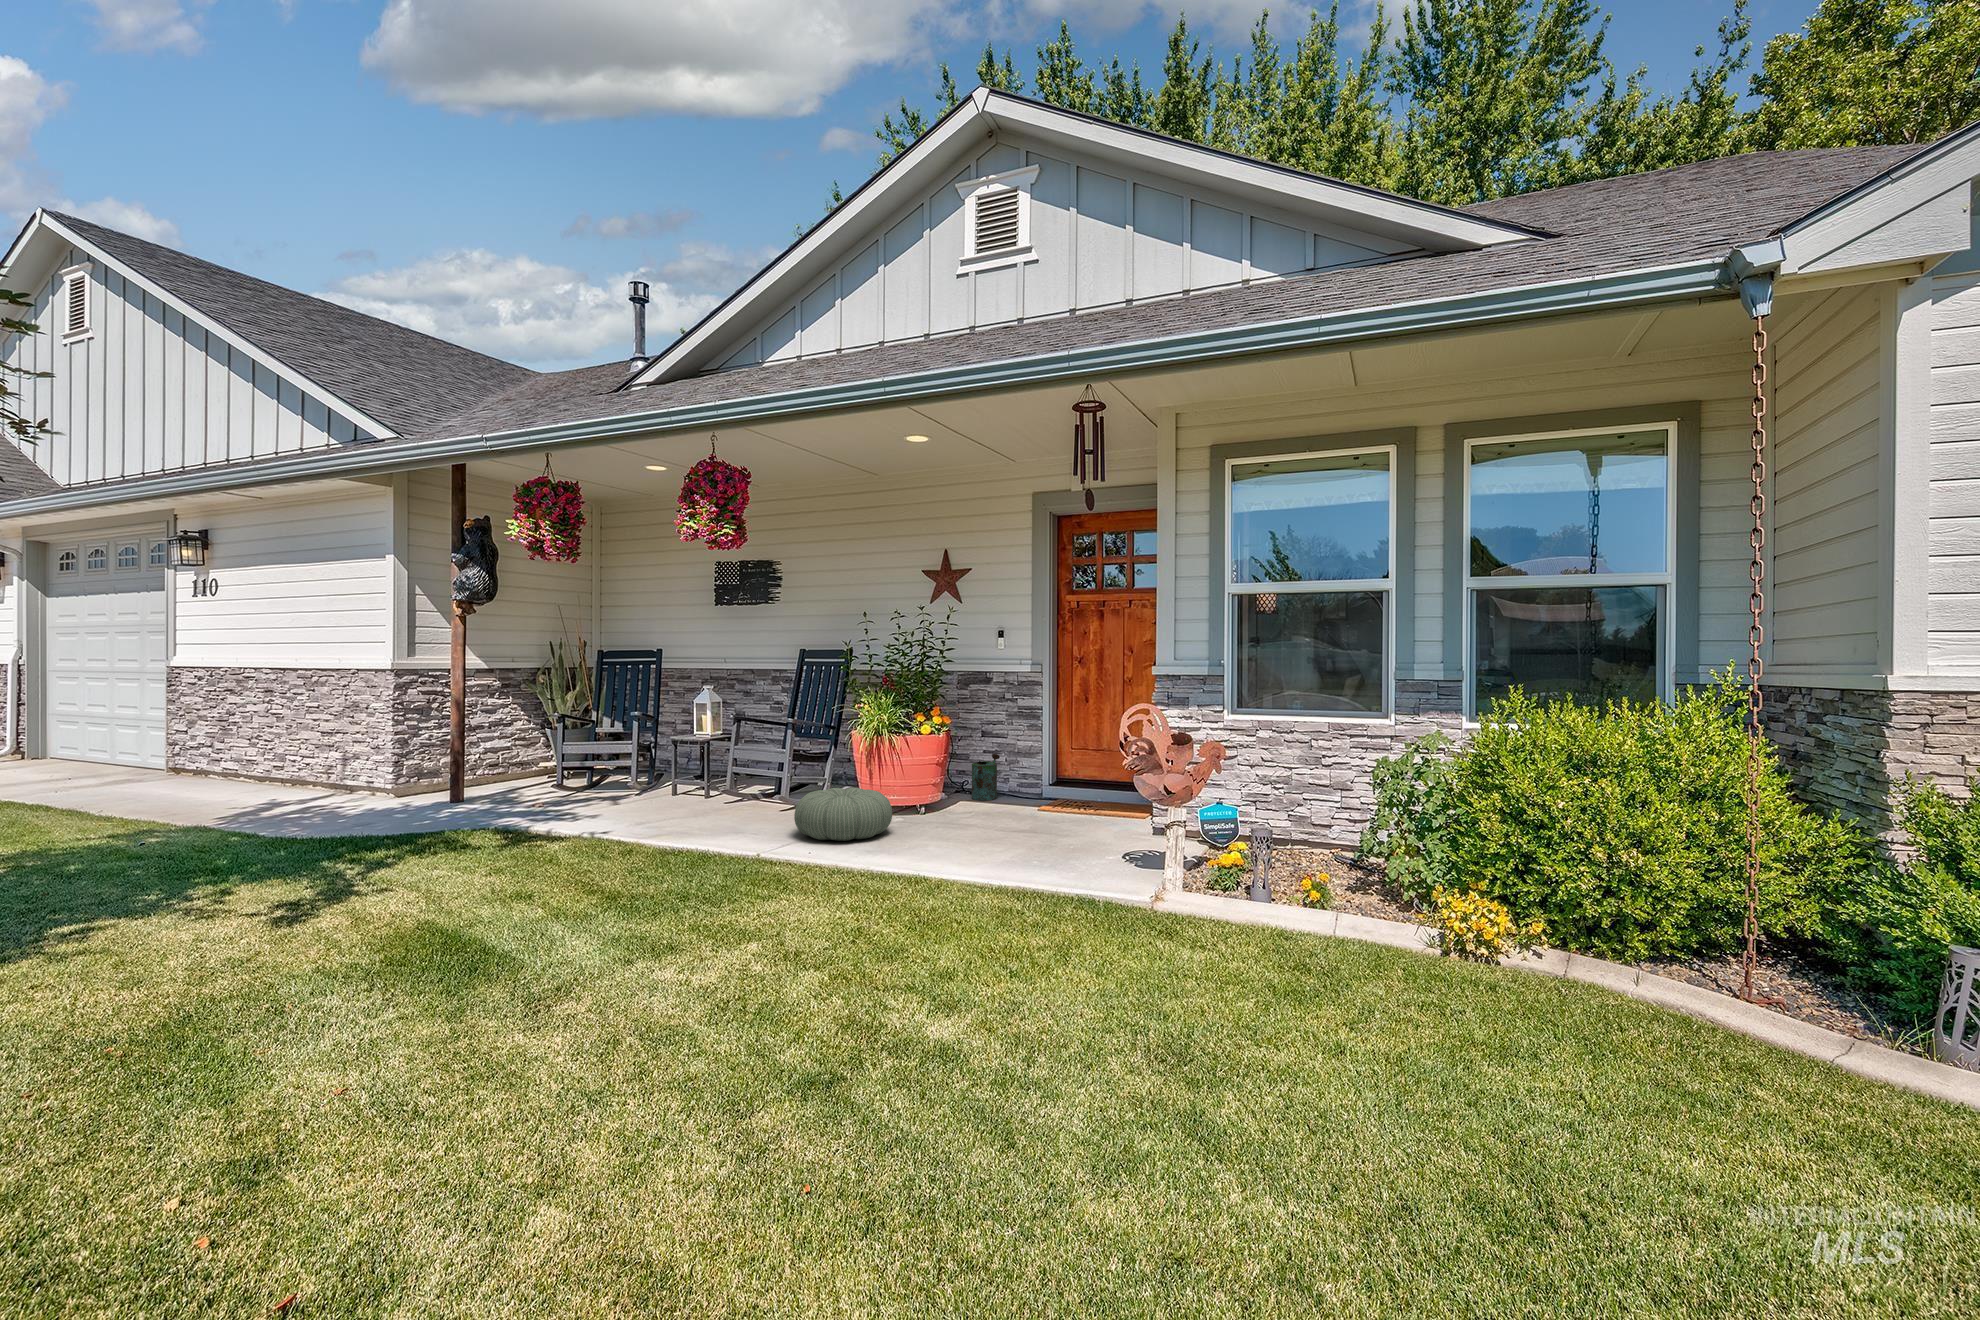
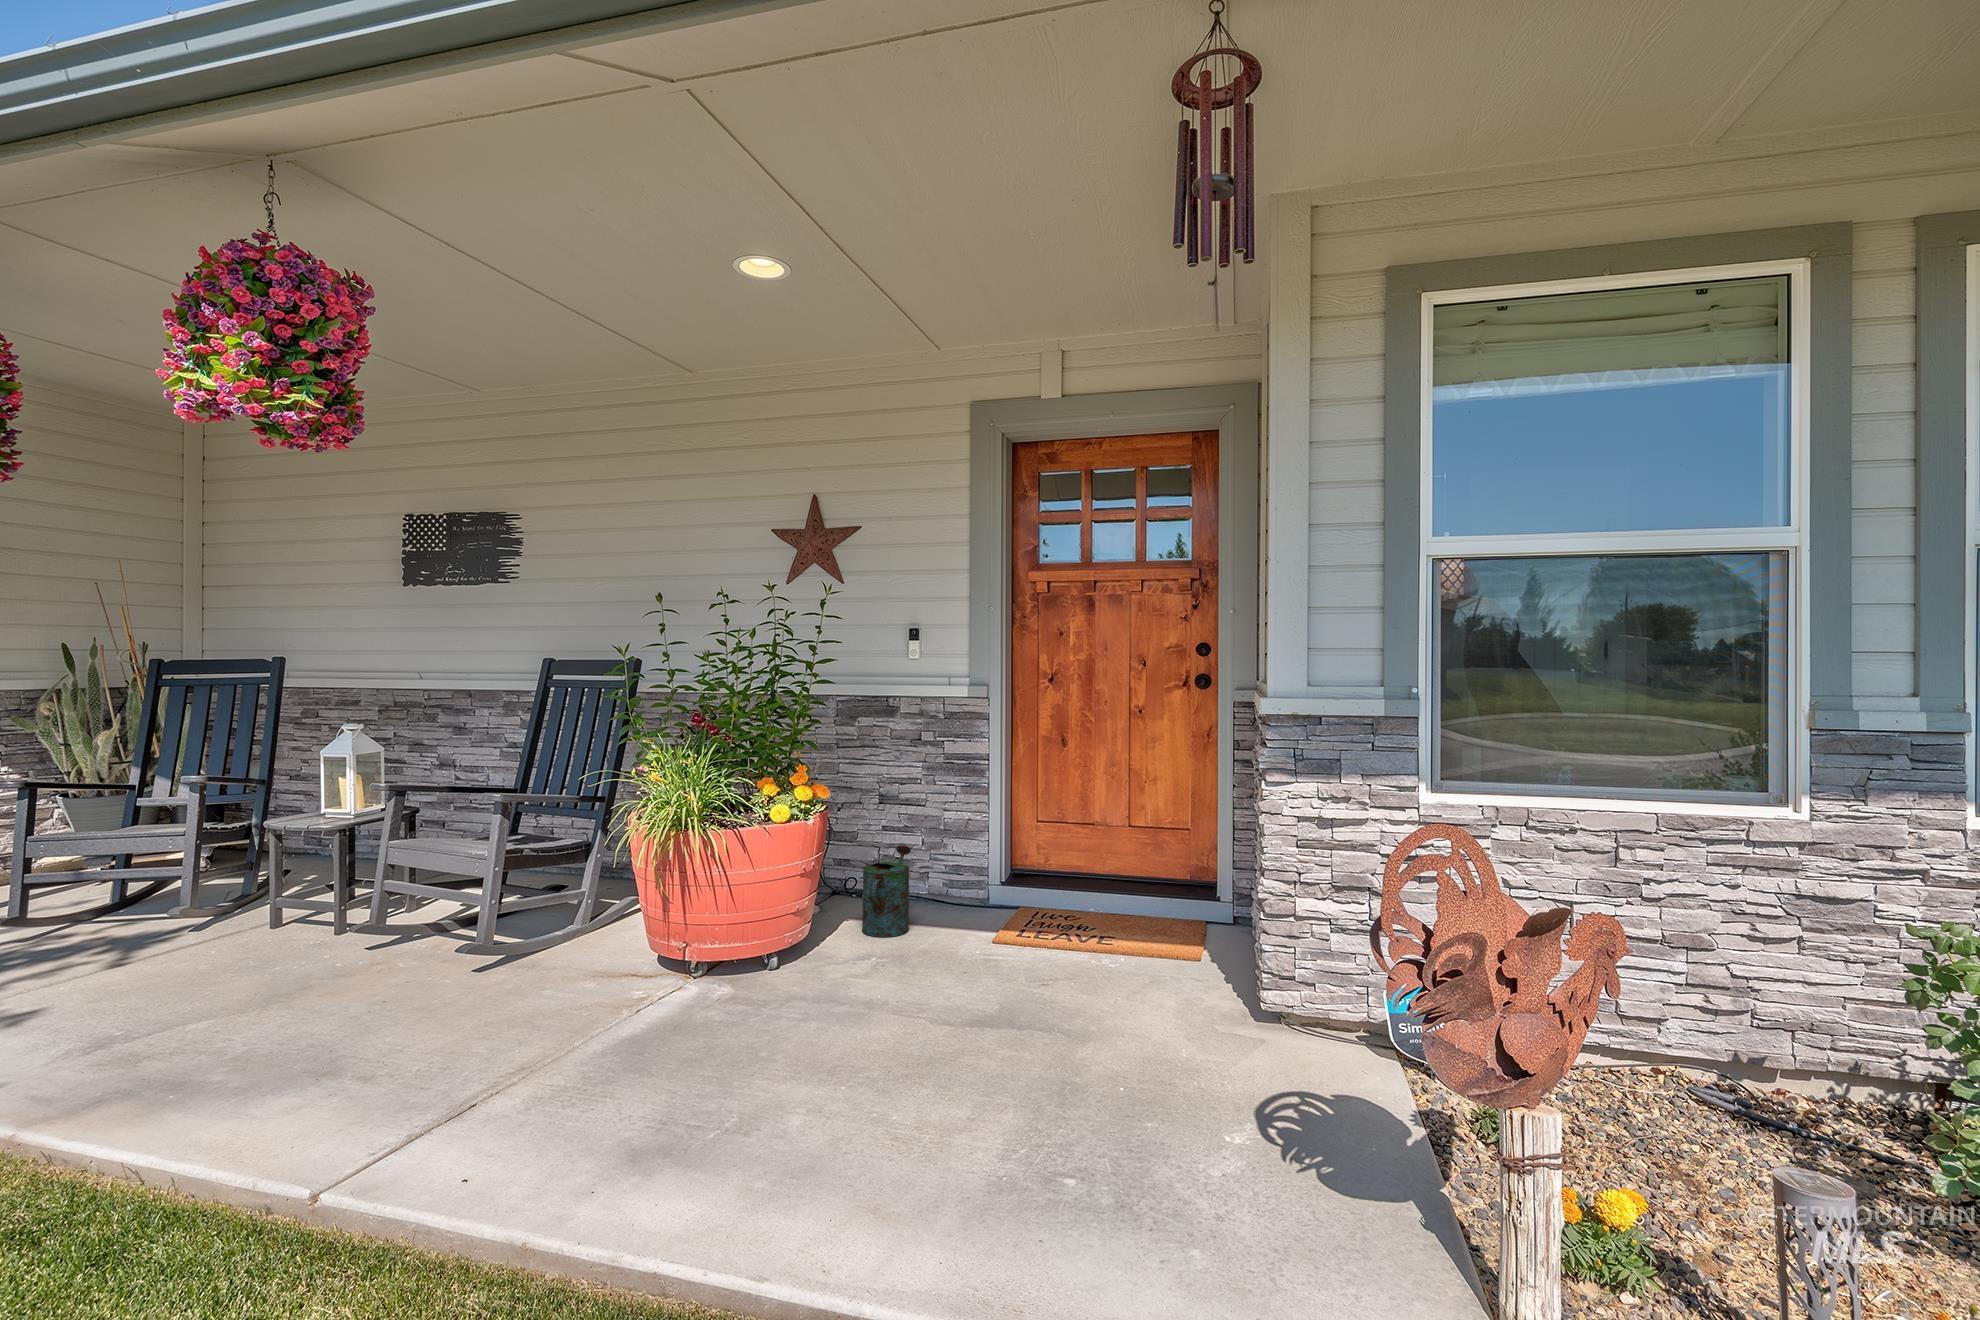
pouf: present [794,788,892,841] -> none [458,954,702,1108]

